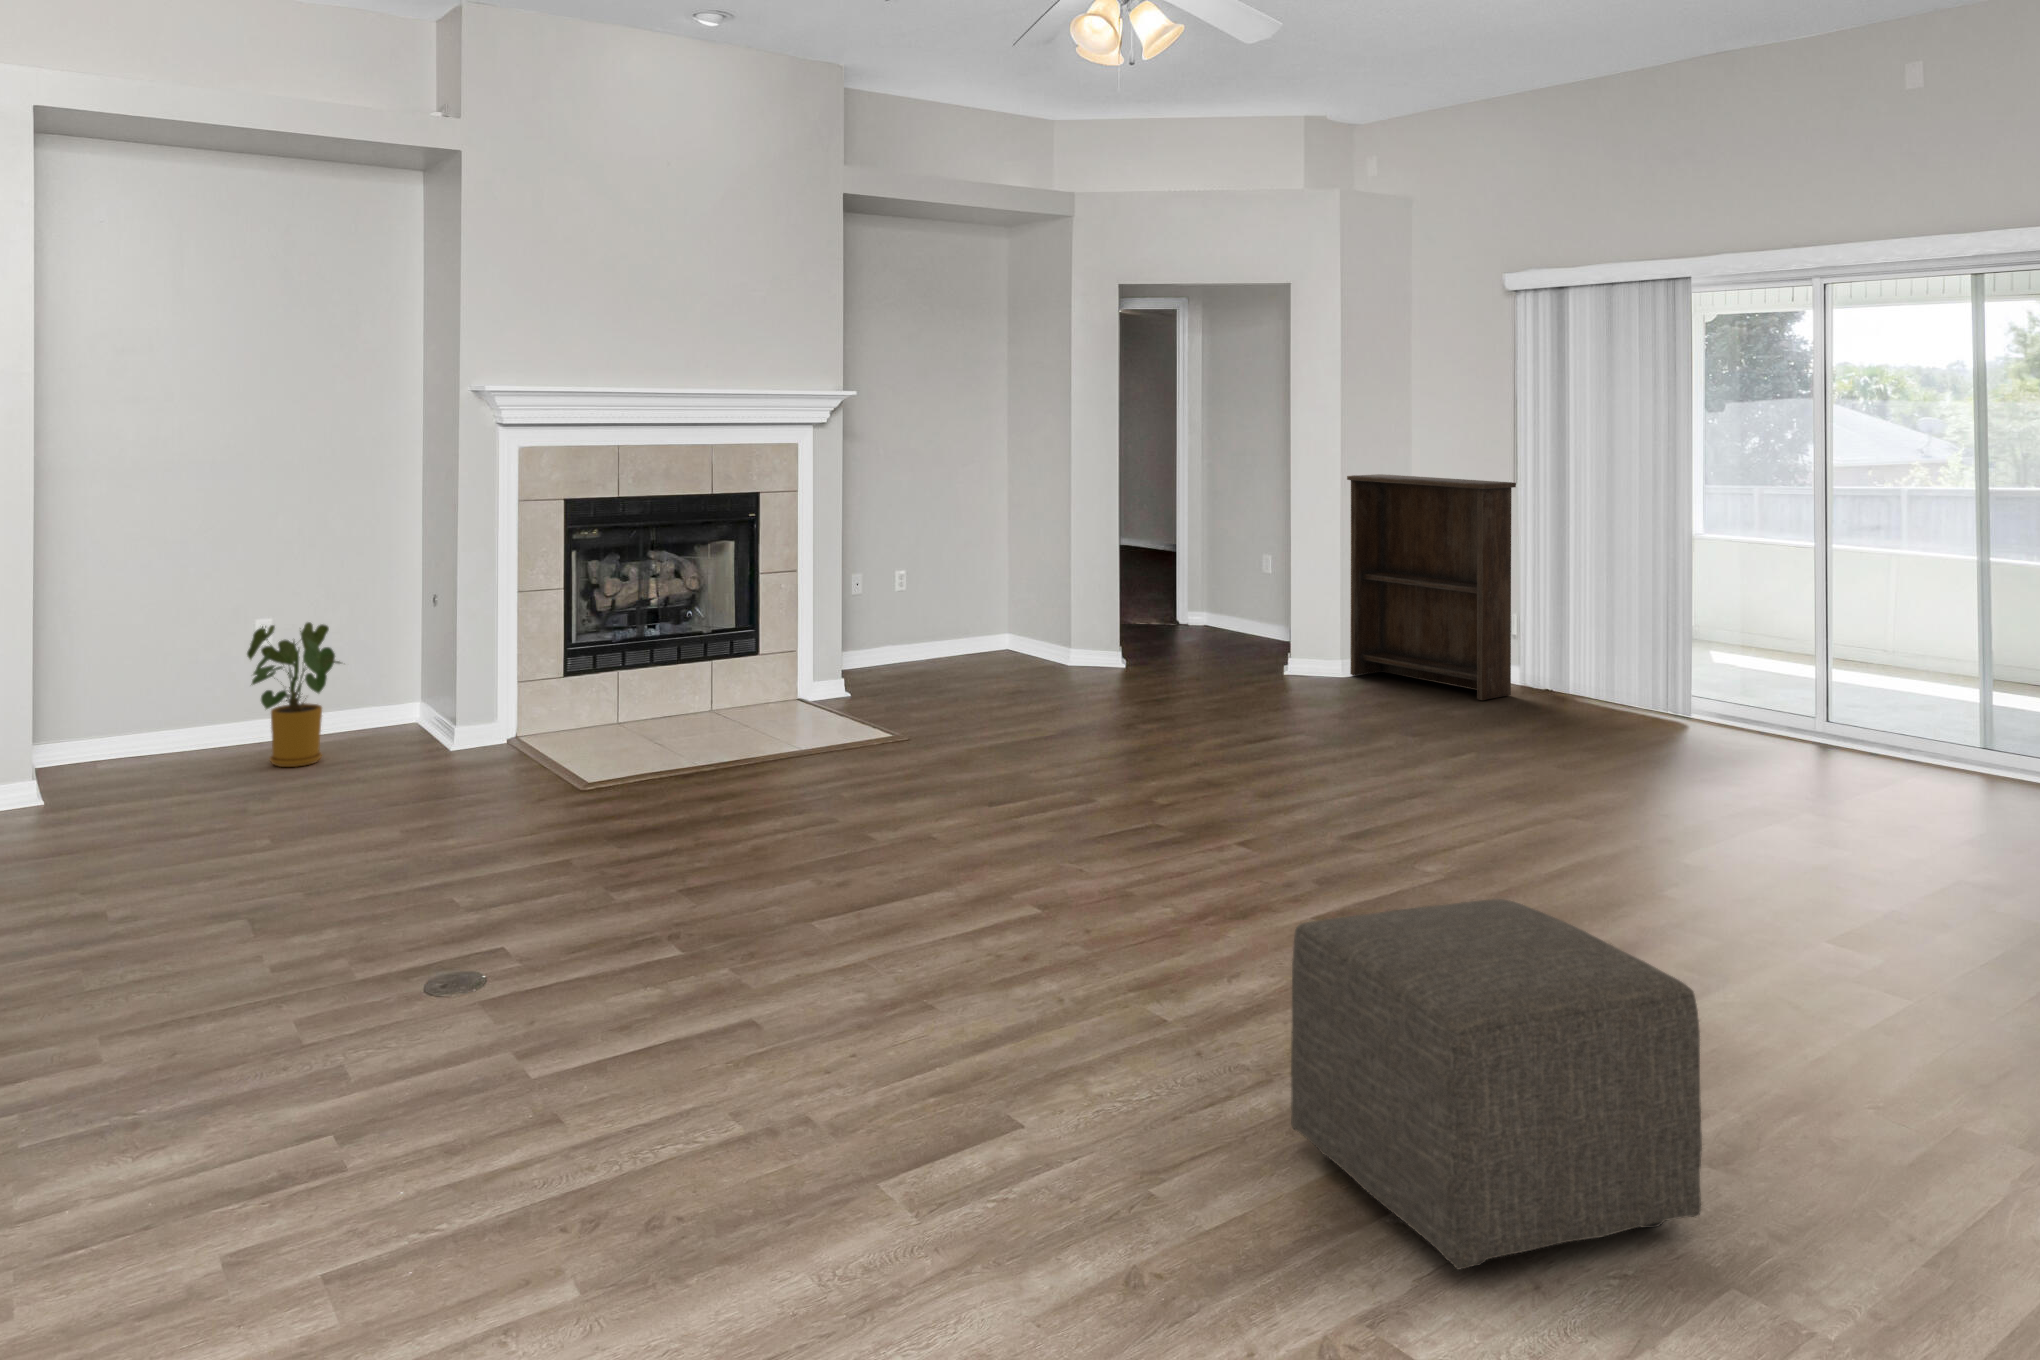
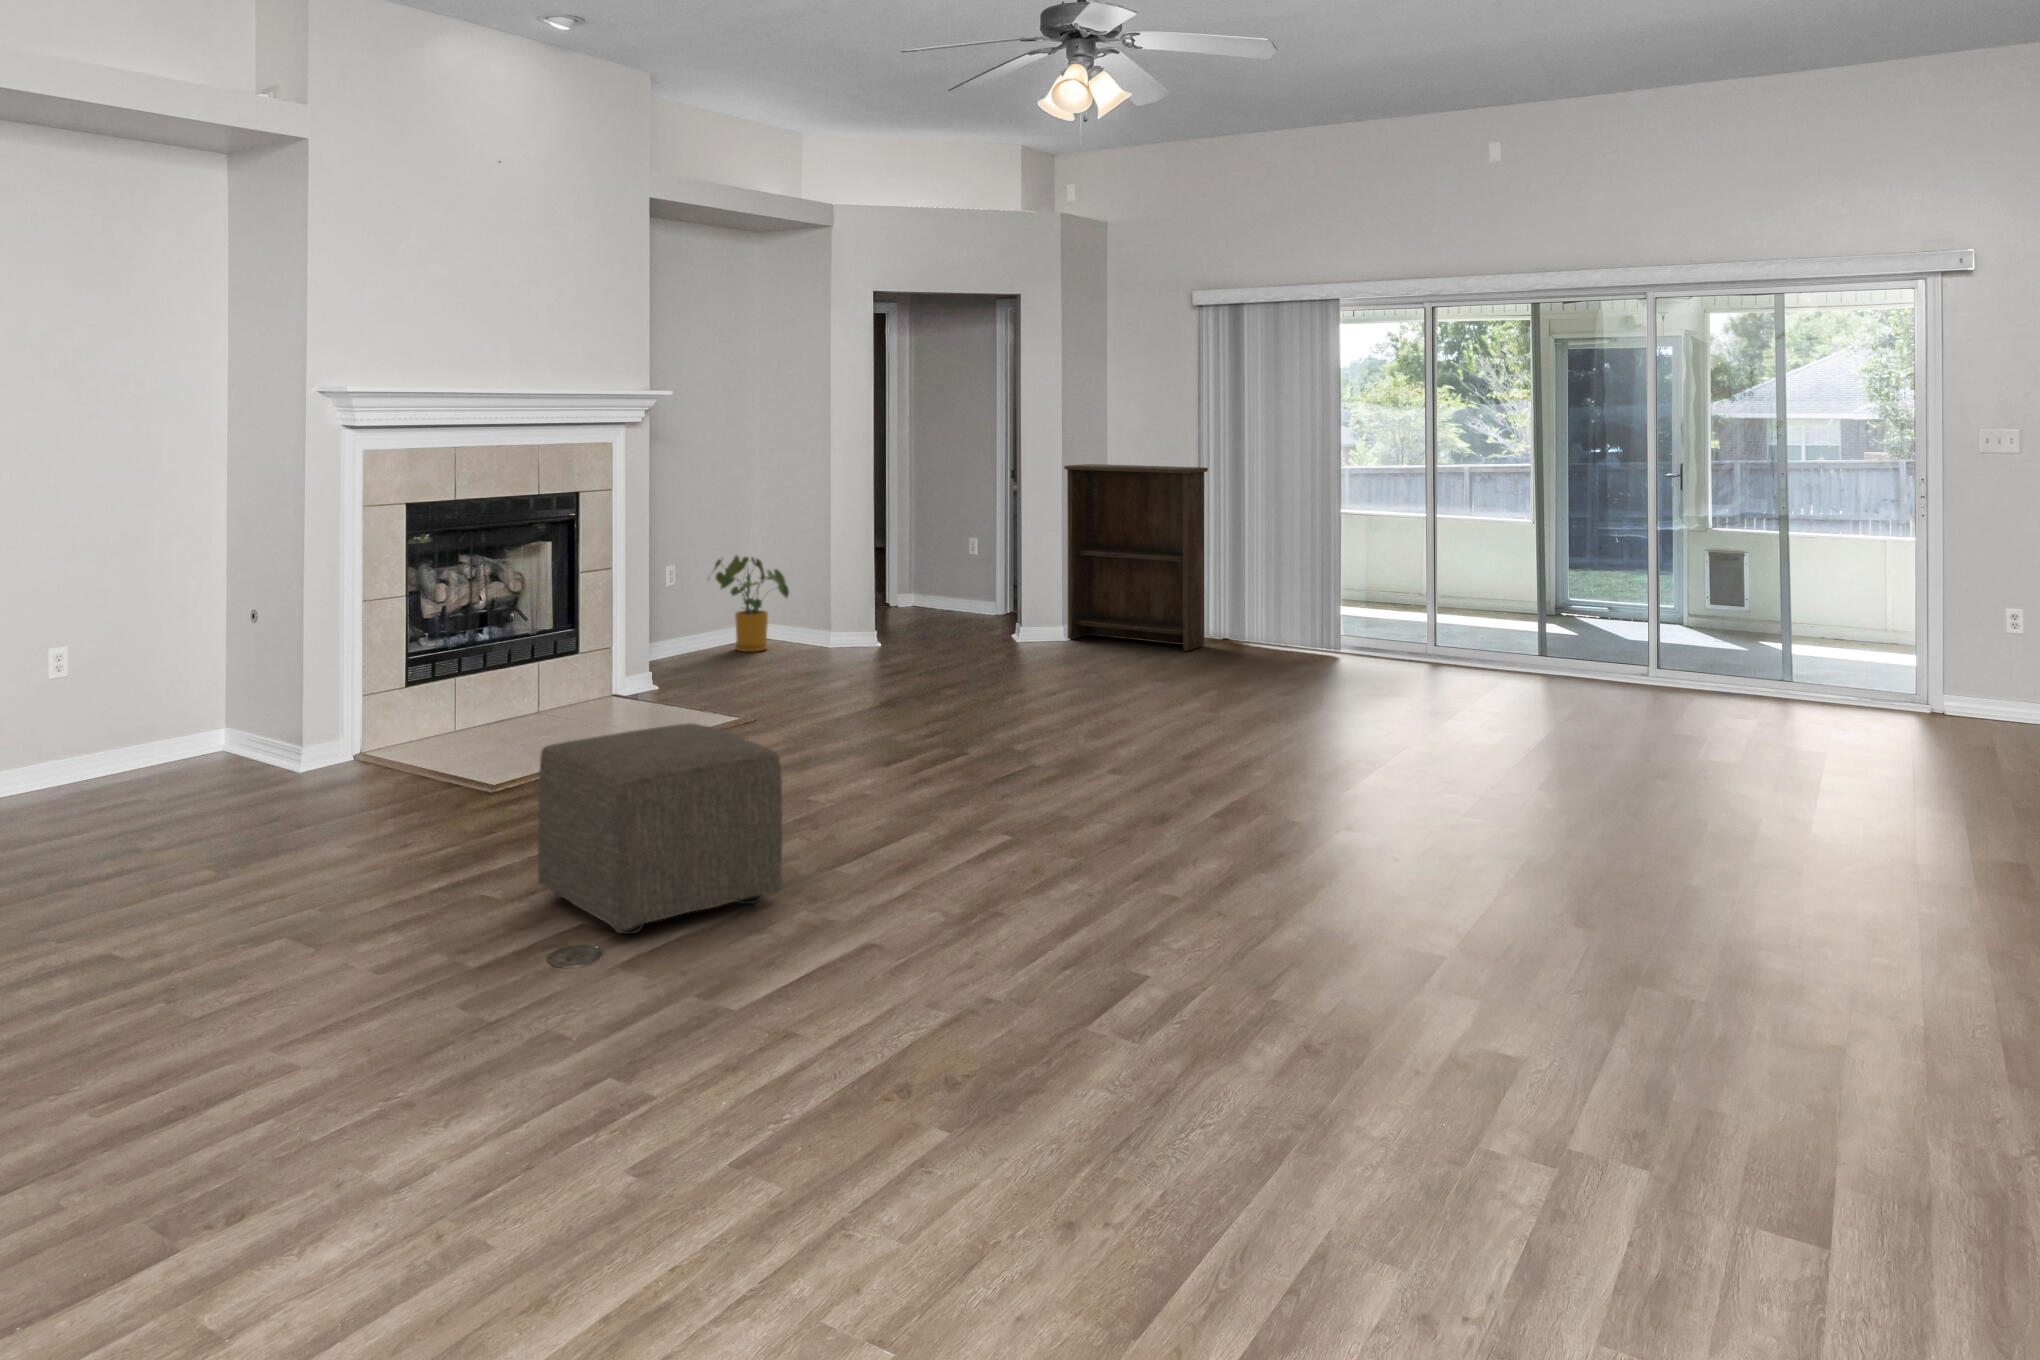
house plant: present [247,622,341,767] -> present [715,556,789,652]
ottoman: present [1291,899,1702,1270] -> present [538,723,782,934]

